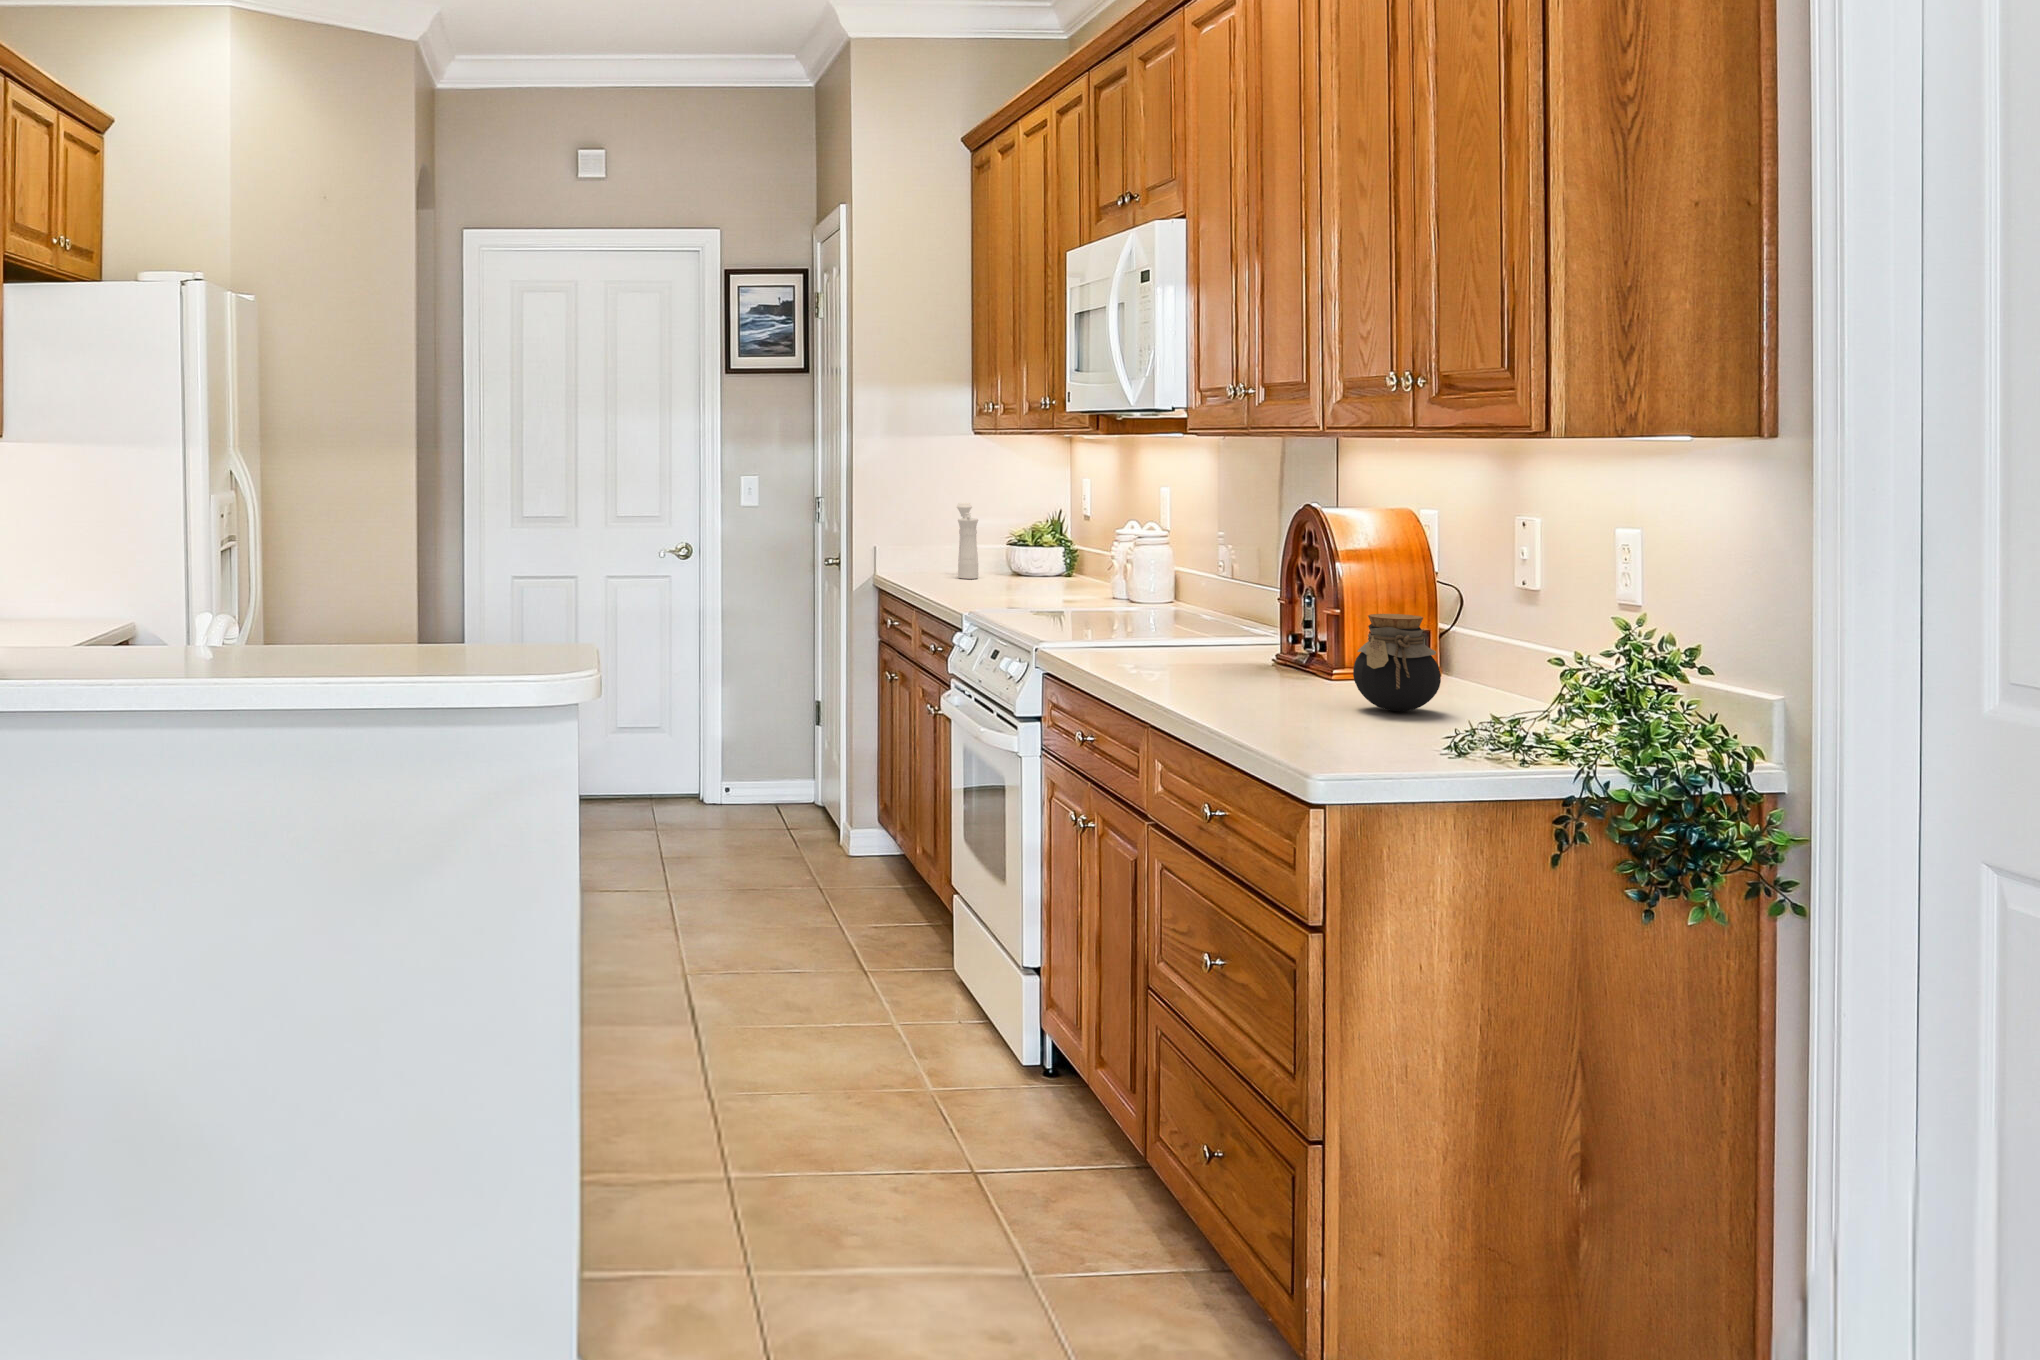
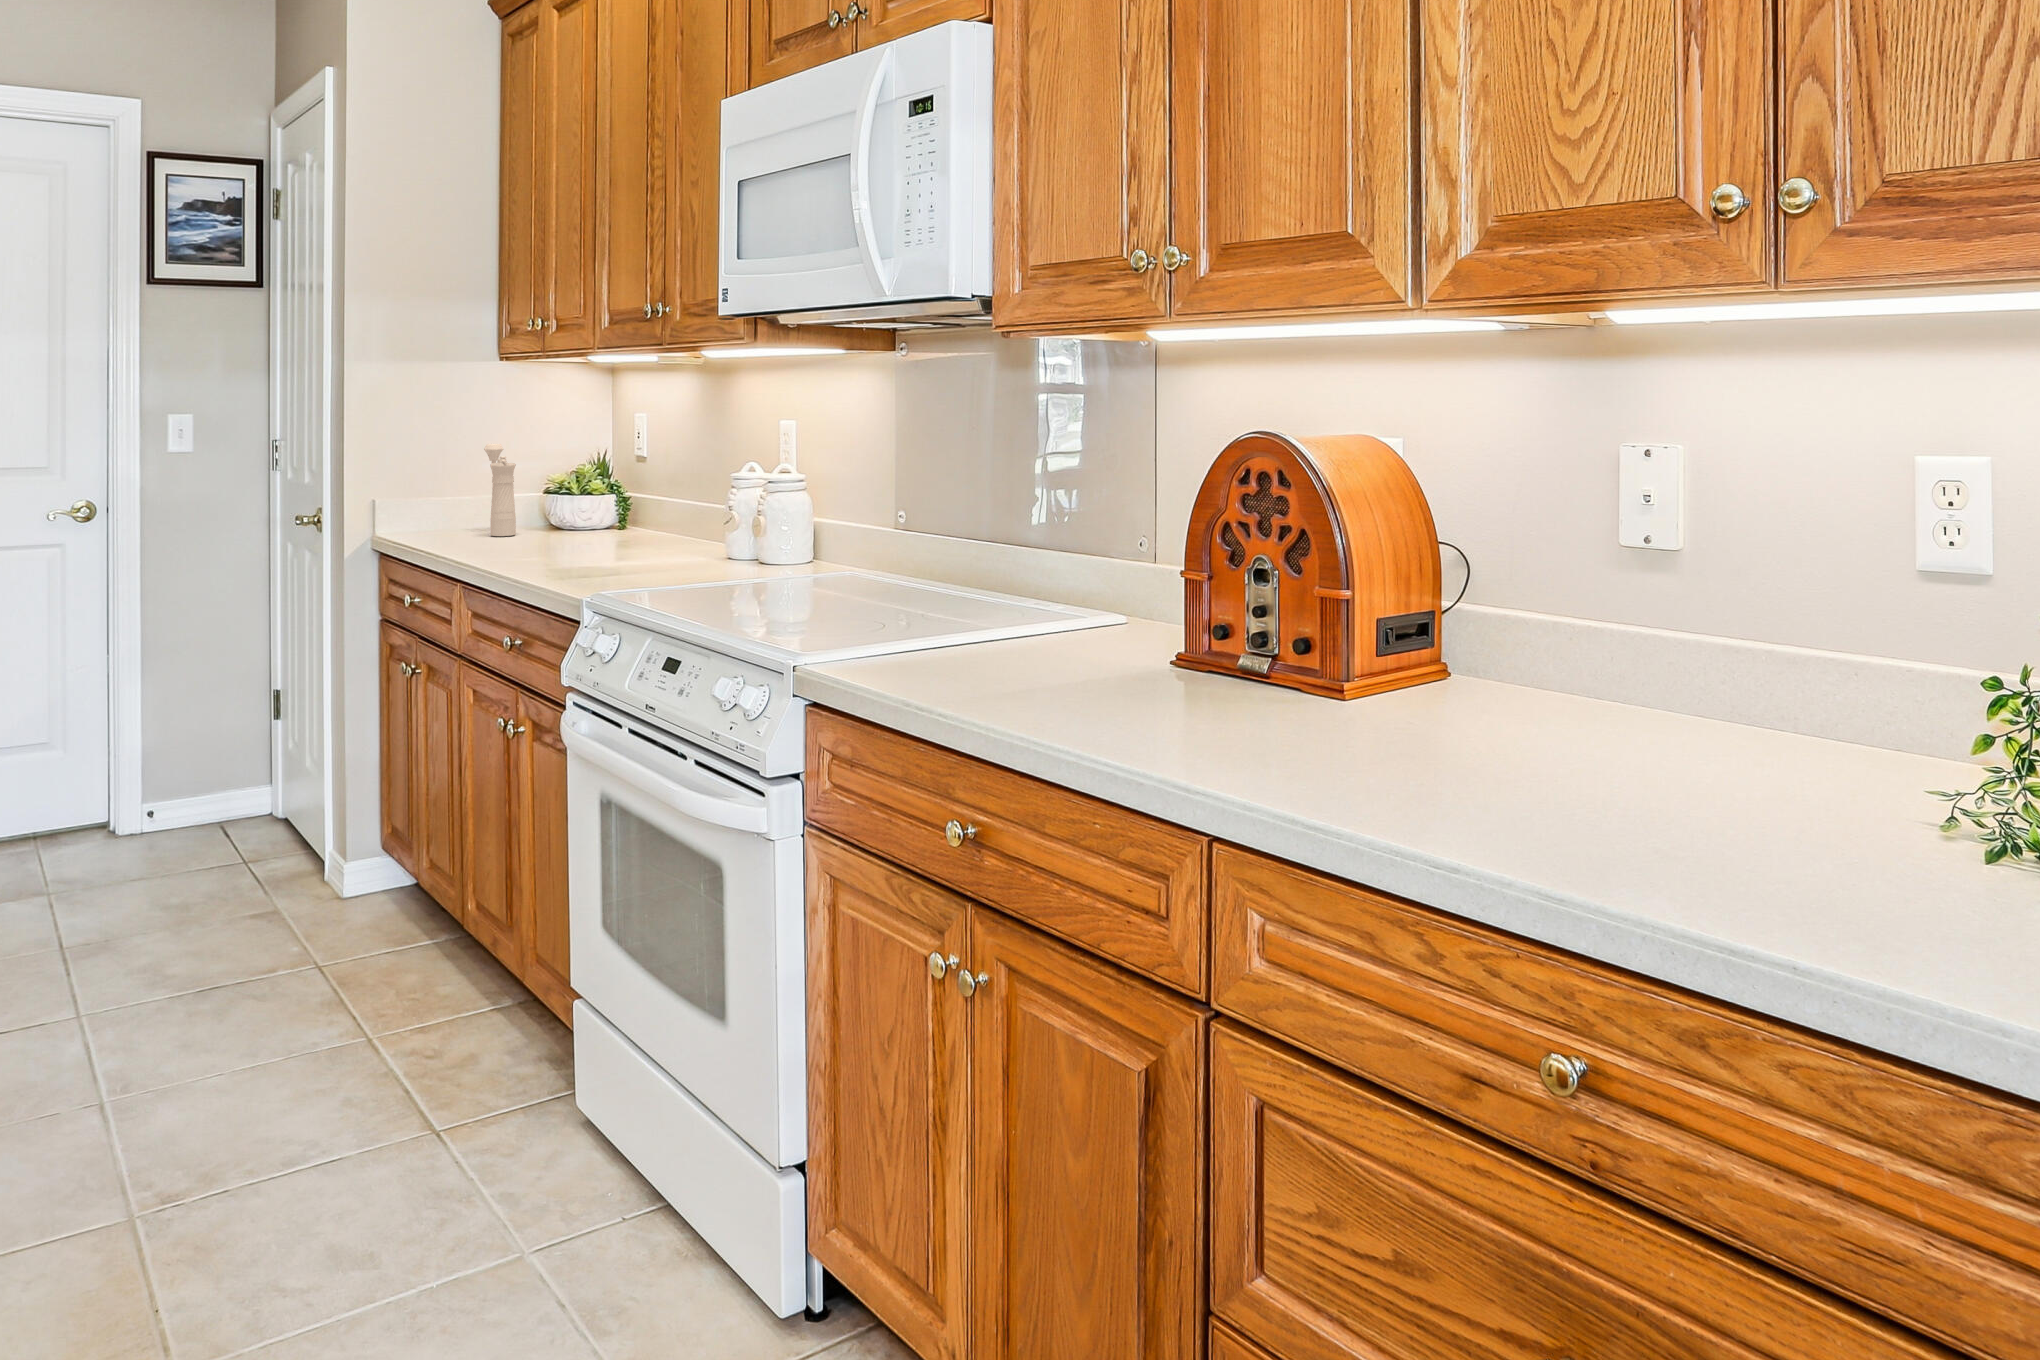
jar: present [1353,614,1441,711] -> none [1203,587,1303,712]

